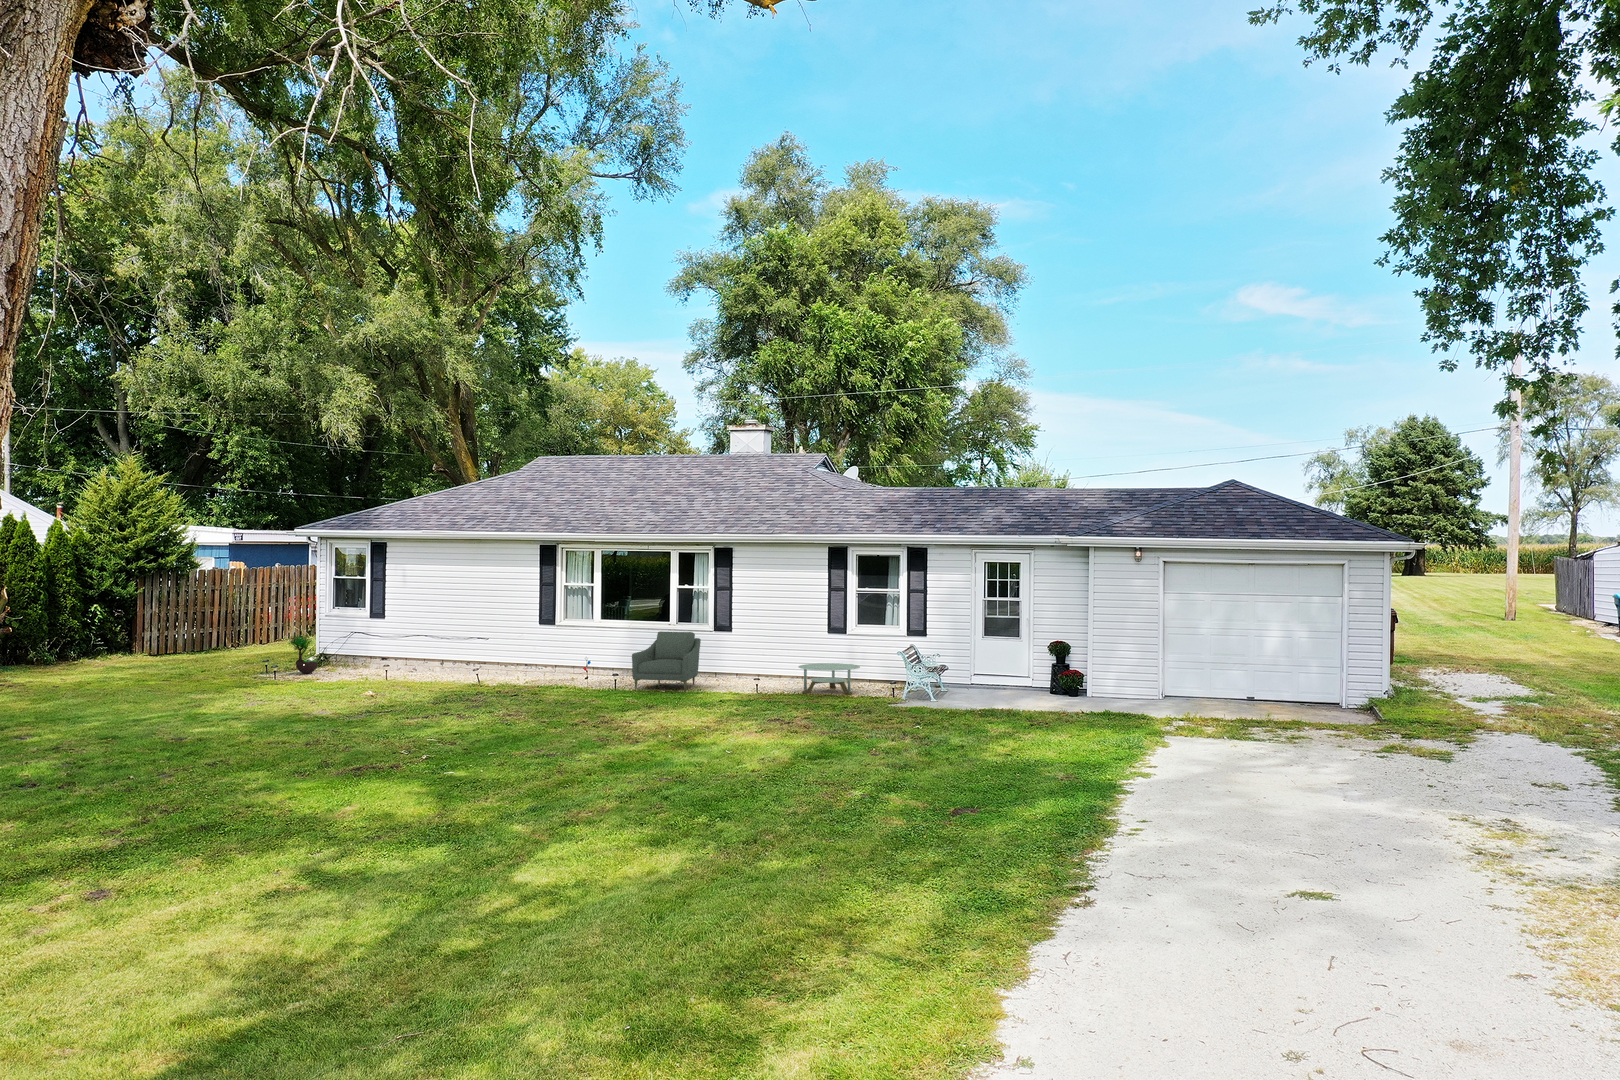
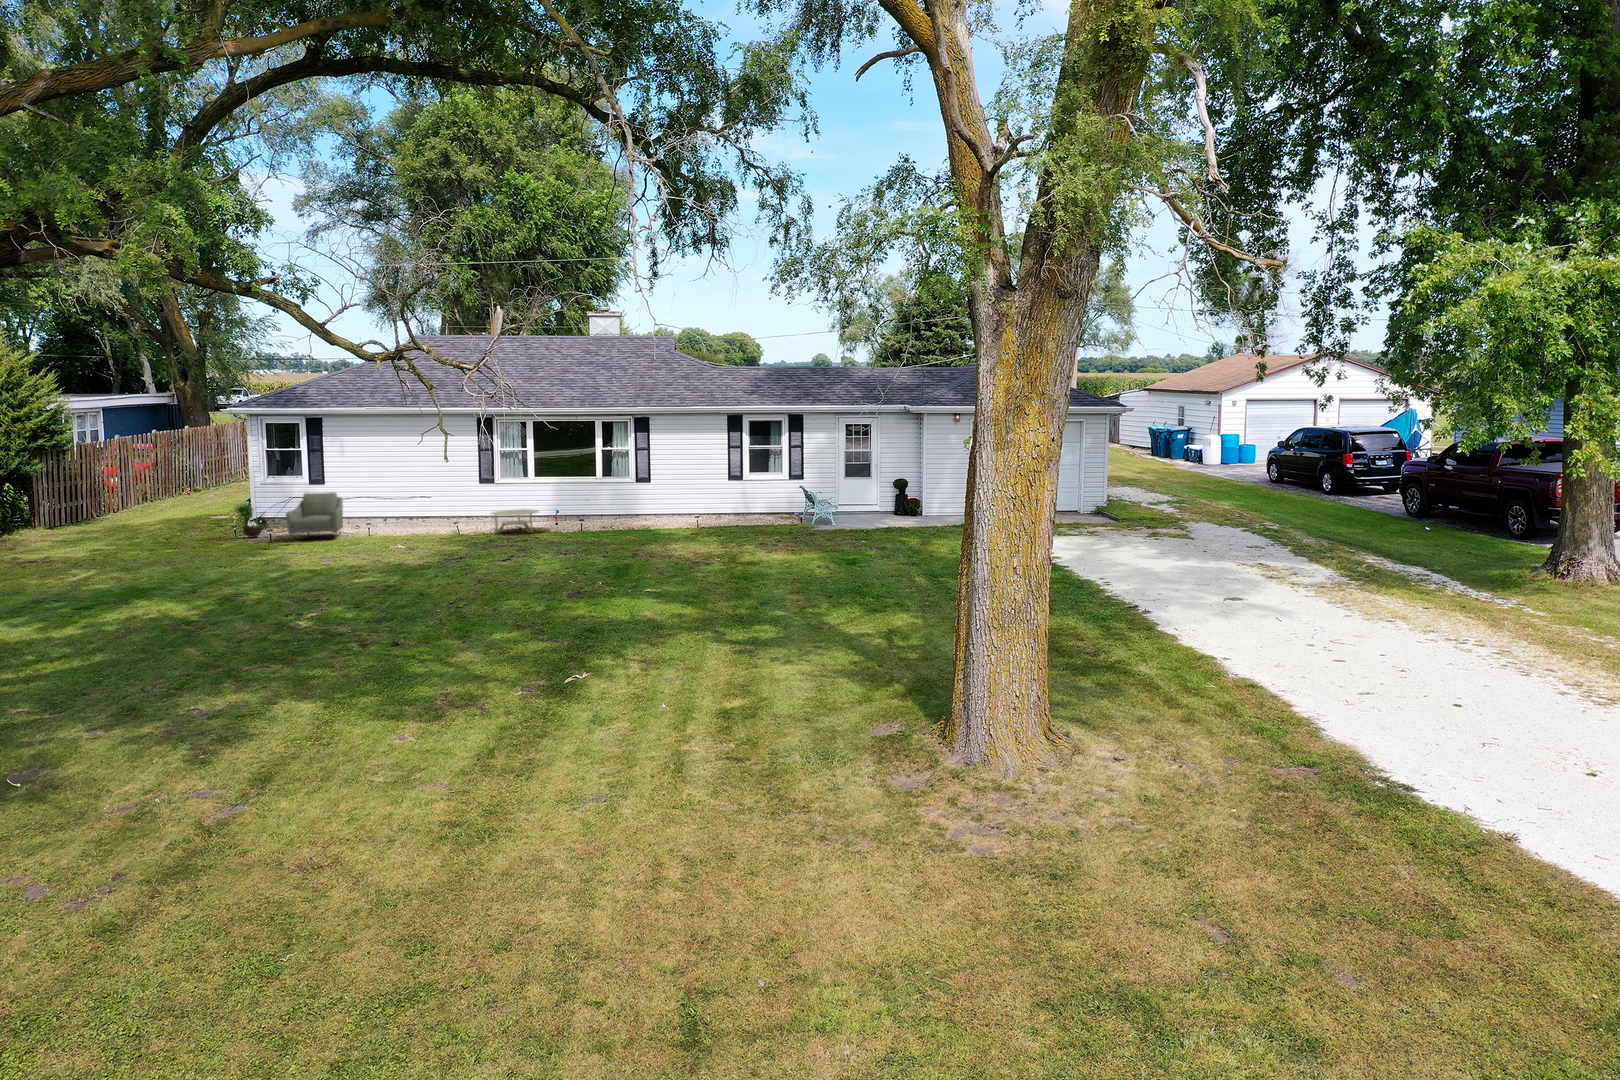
chair: present [632,632,701,691] -> present [286,492,343,539]
round table: present [798,663,860,694] -> present [491,509,538,534]

